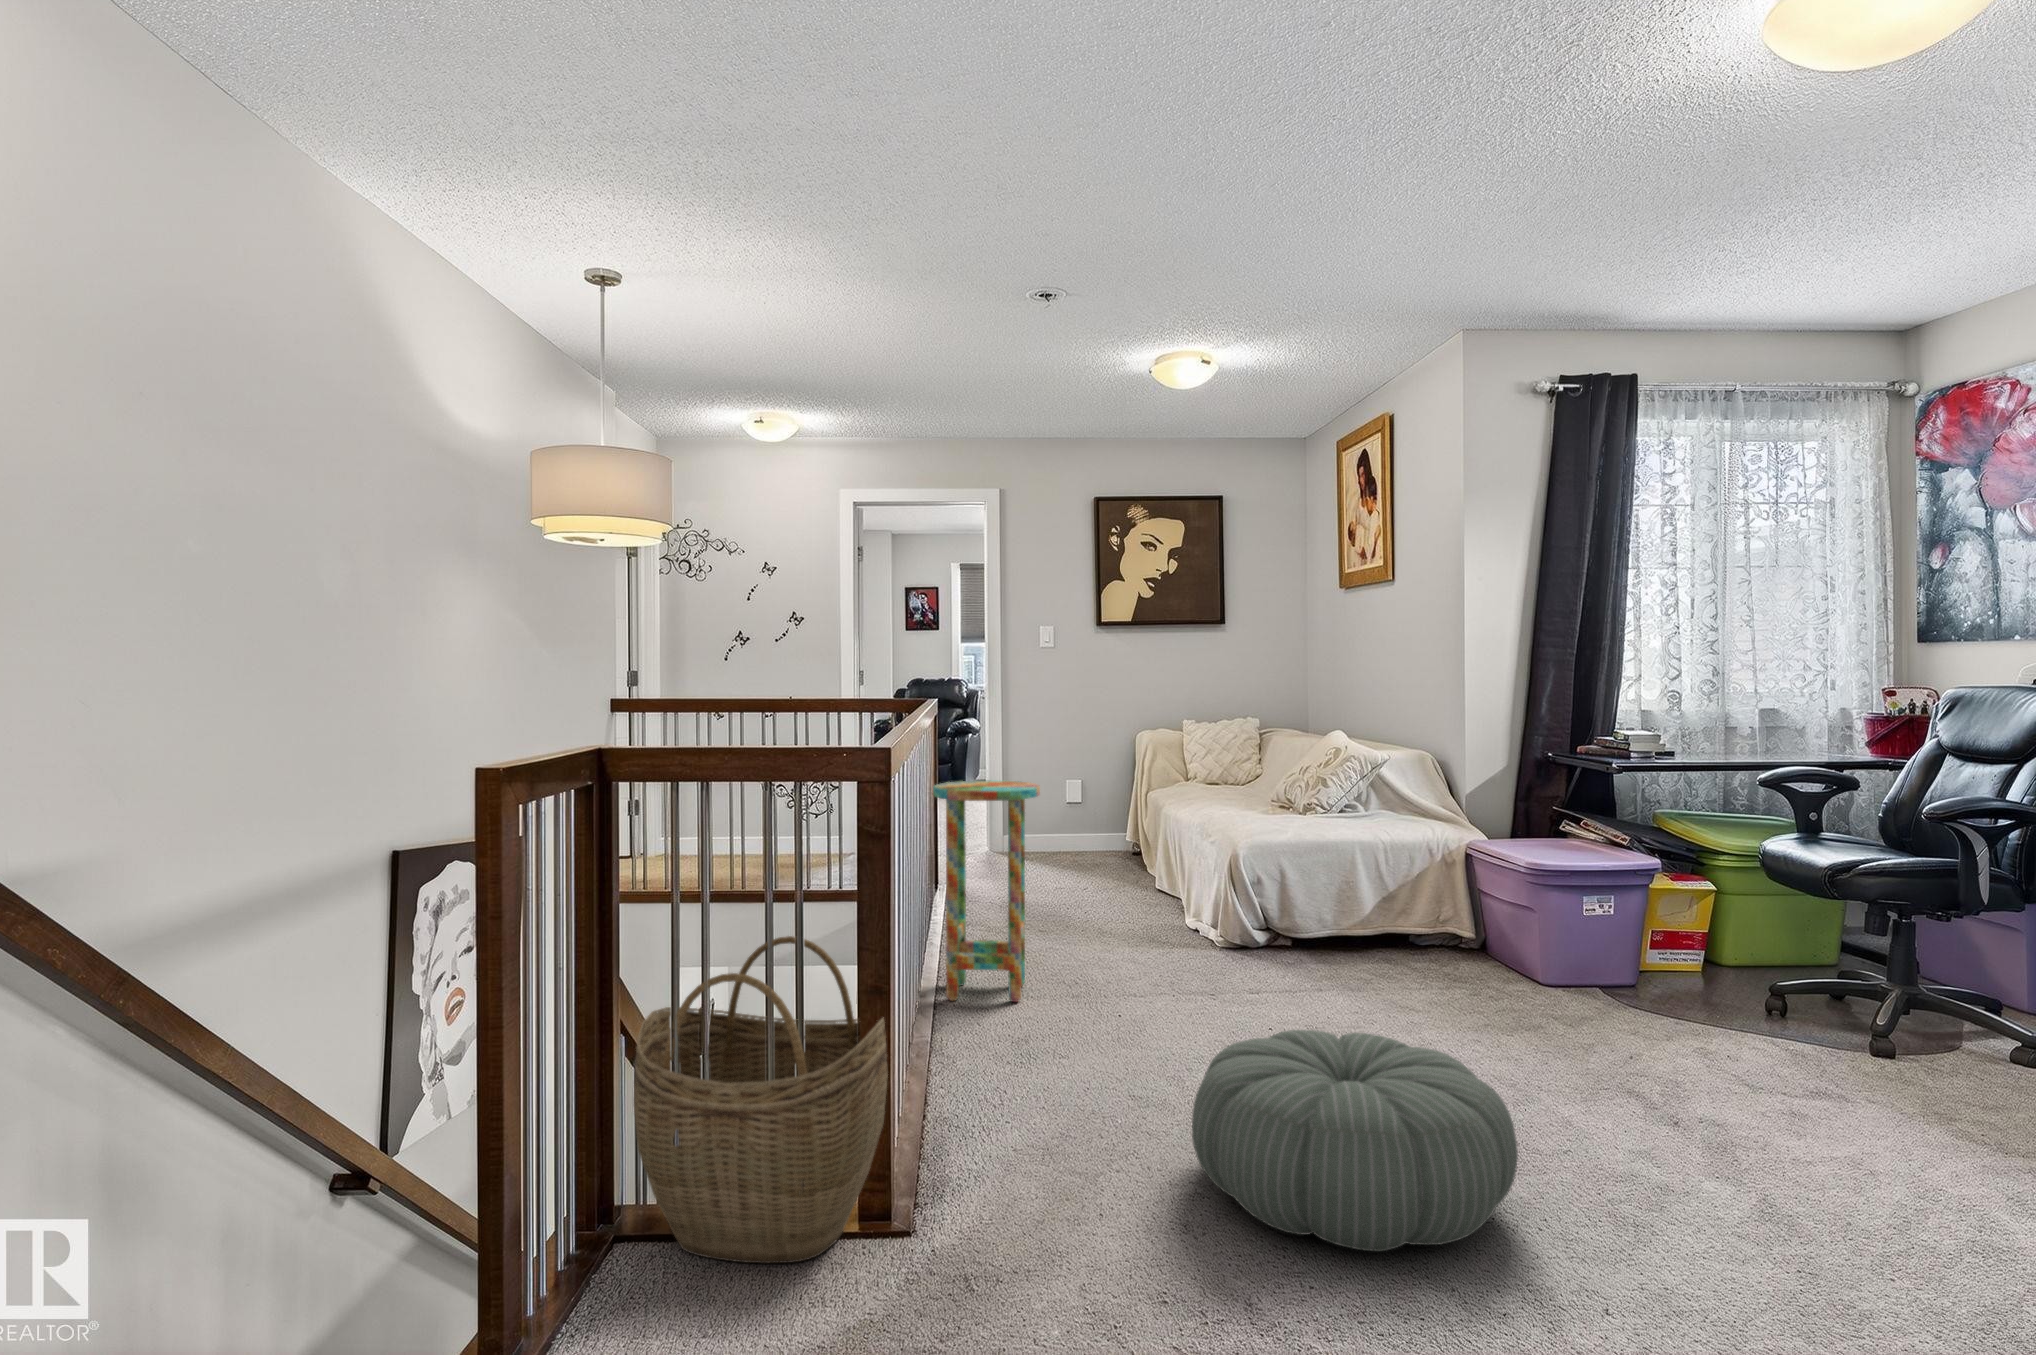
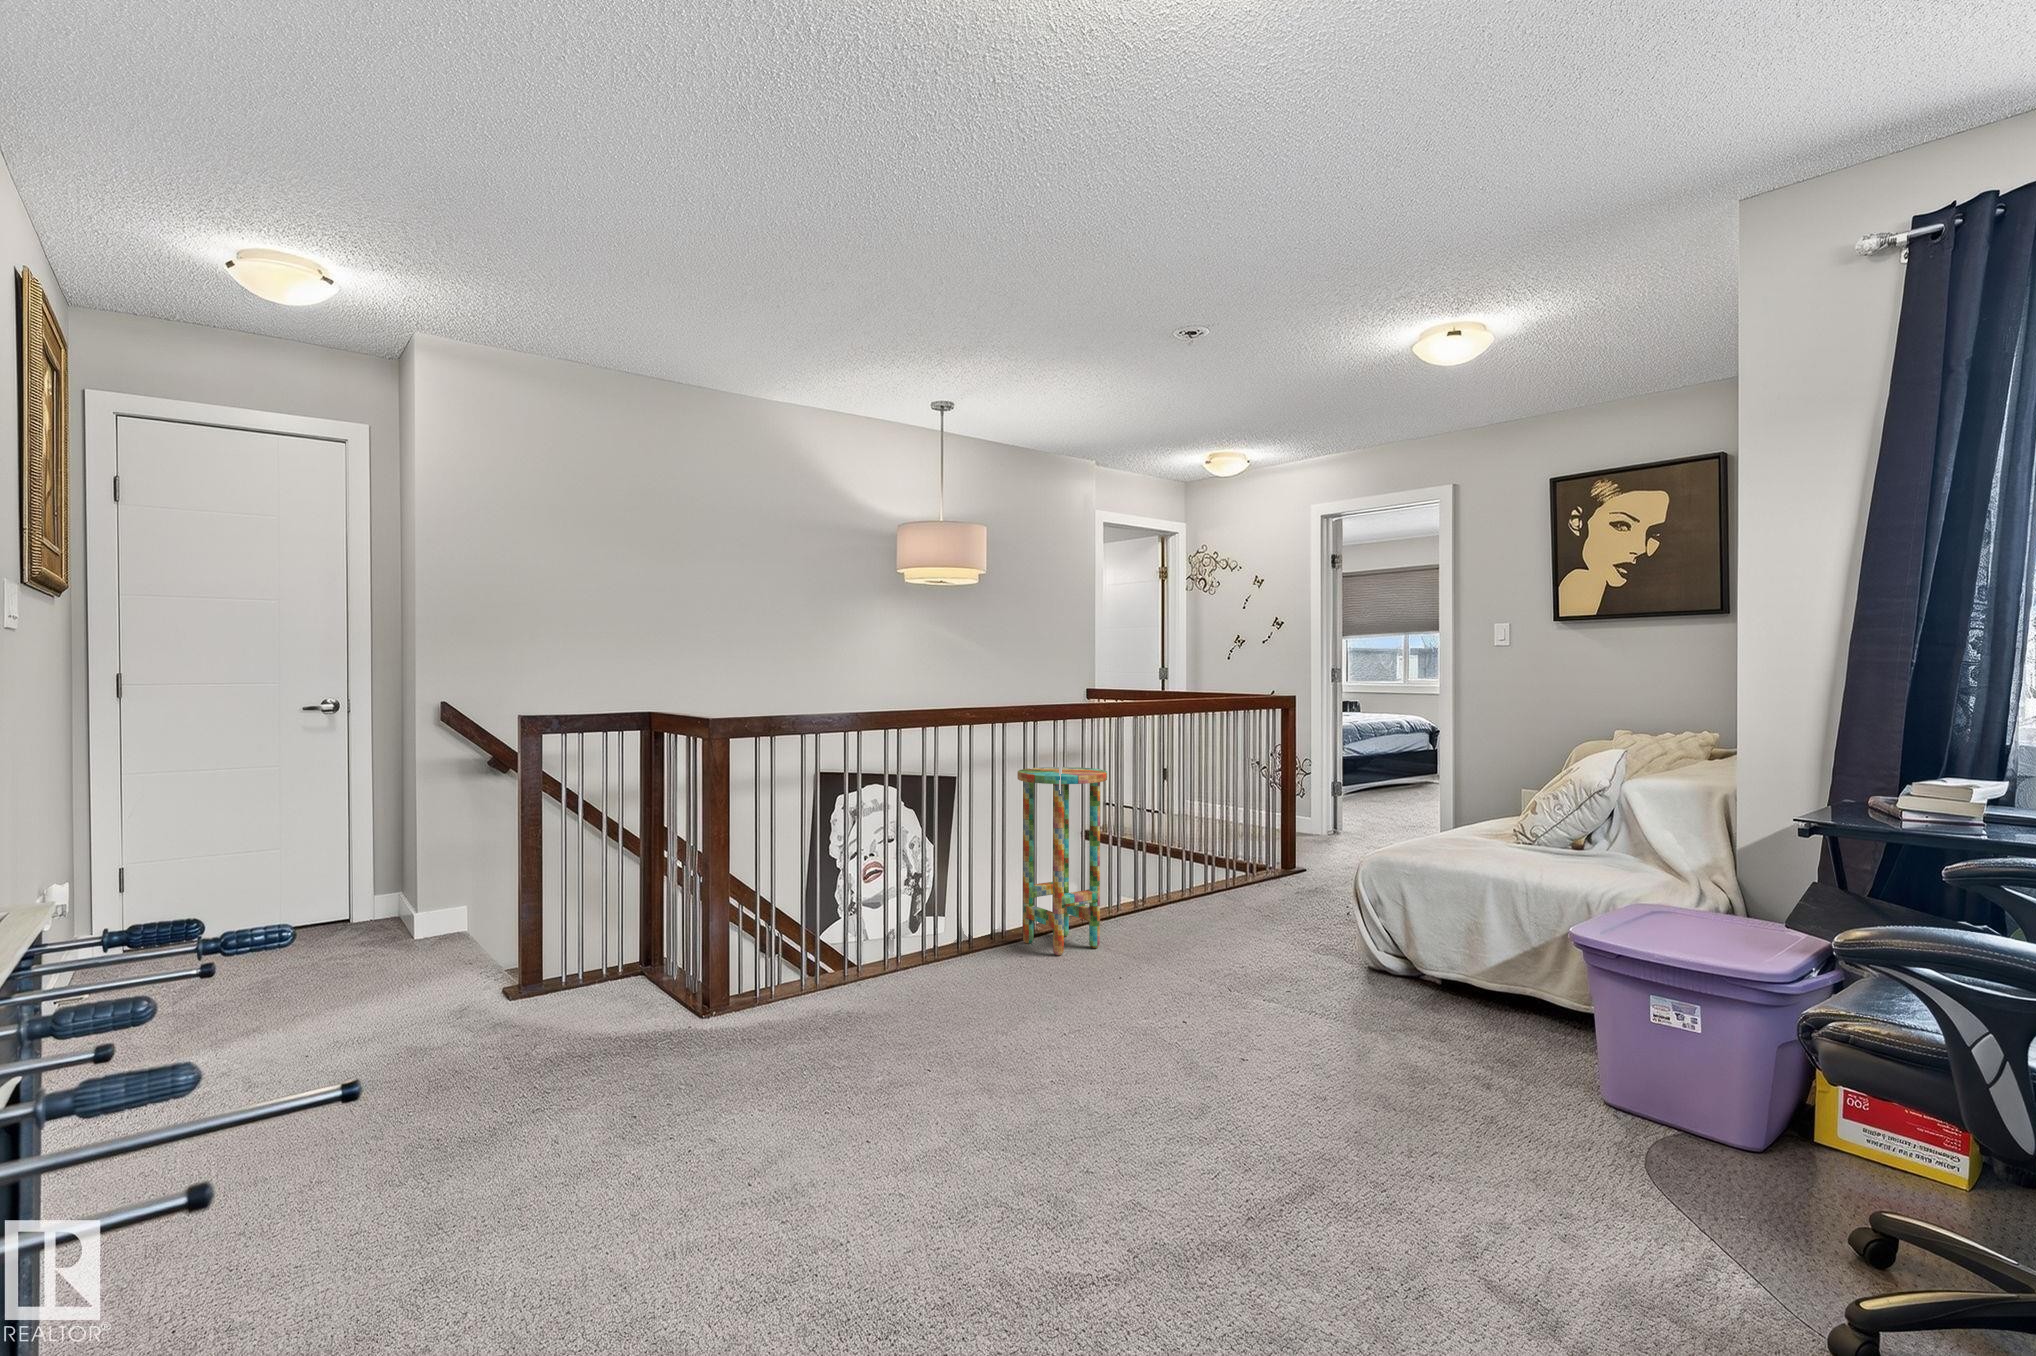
woven basket: present [634,936,888,1263] -> none [564,837,687,1017]
pouf: present [1192,1030,1518,1252] -> none [712,977,971,1154]

